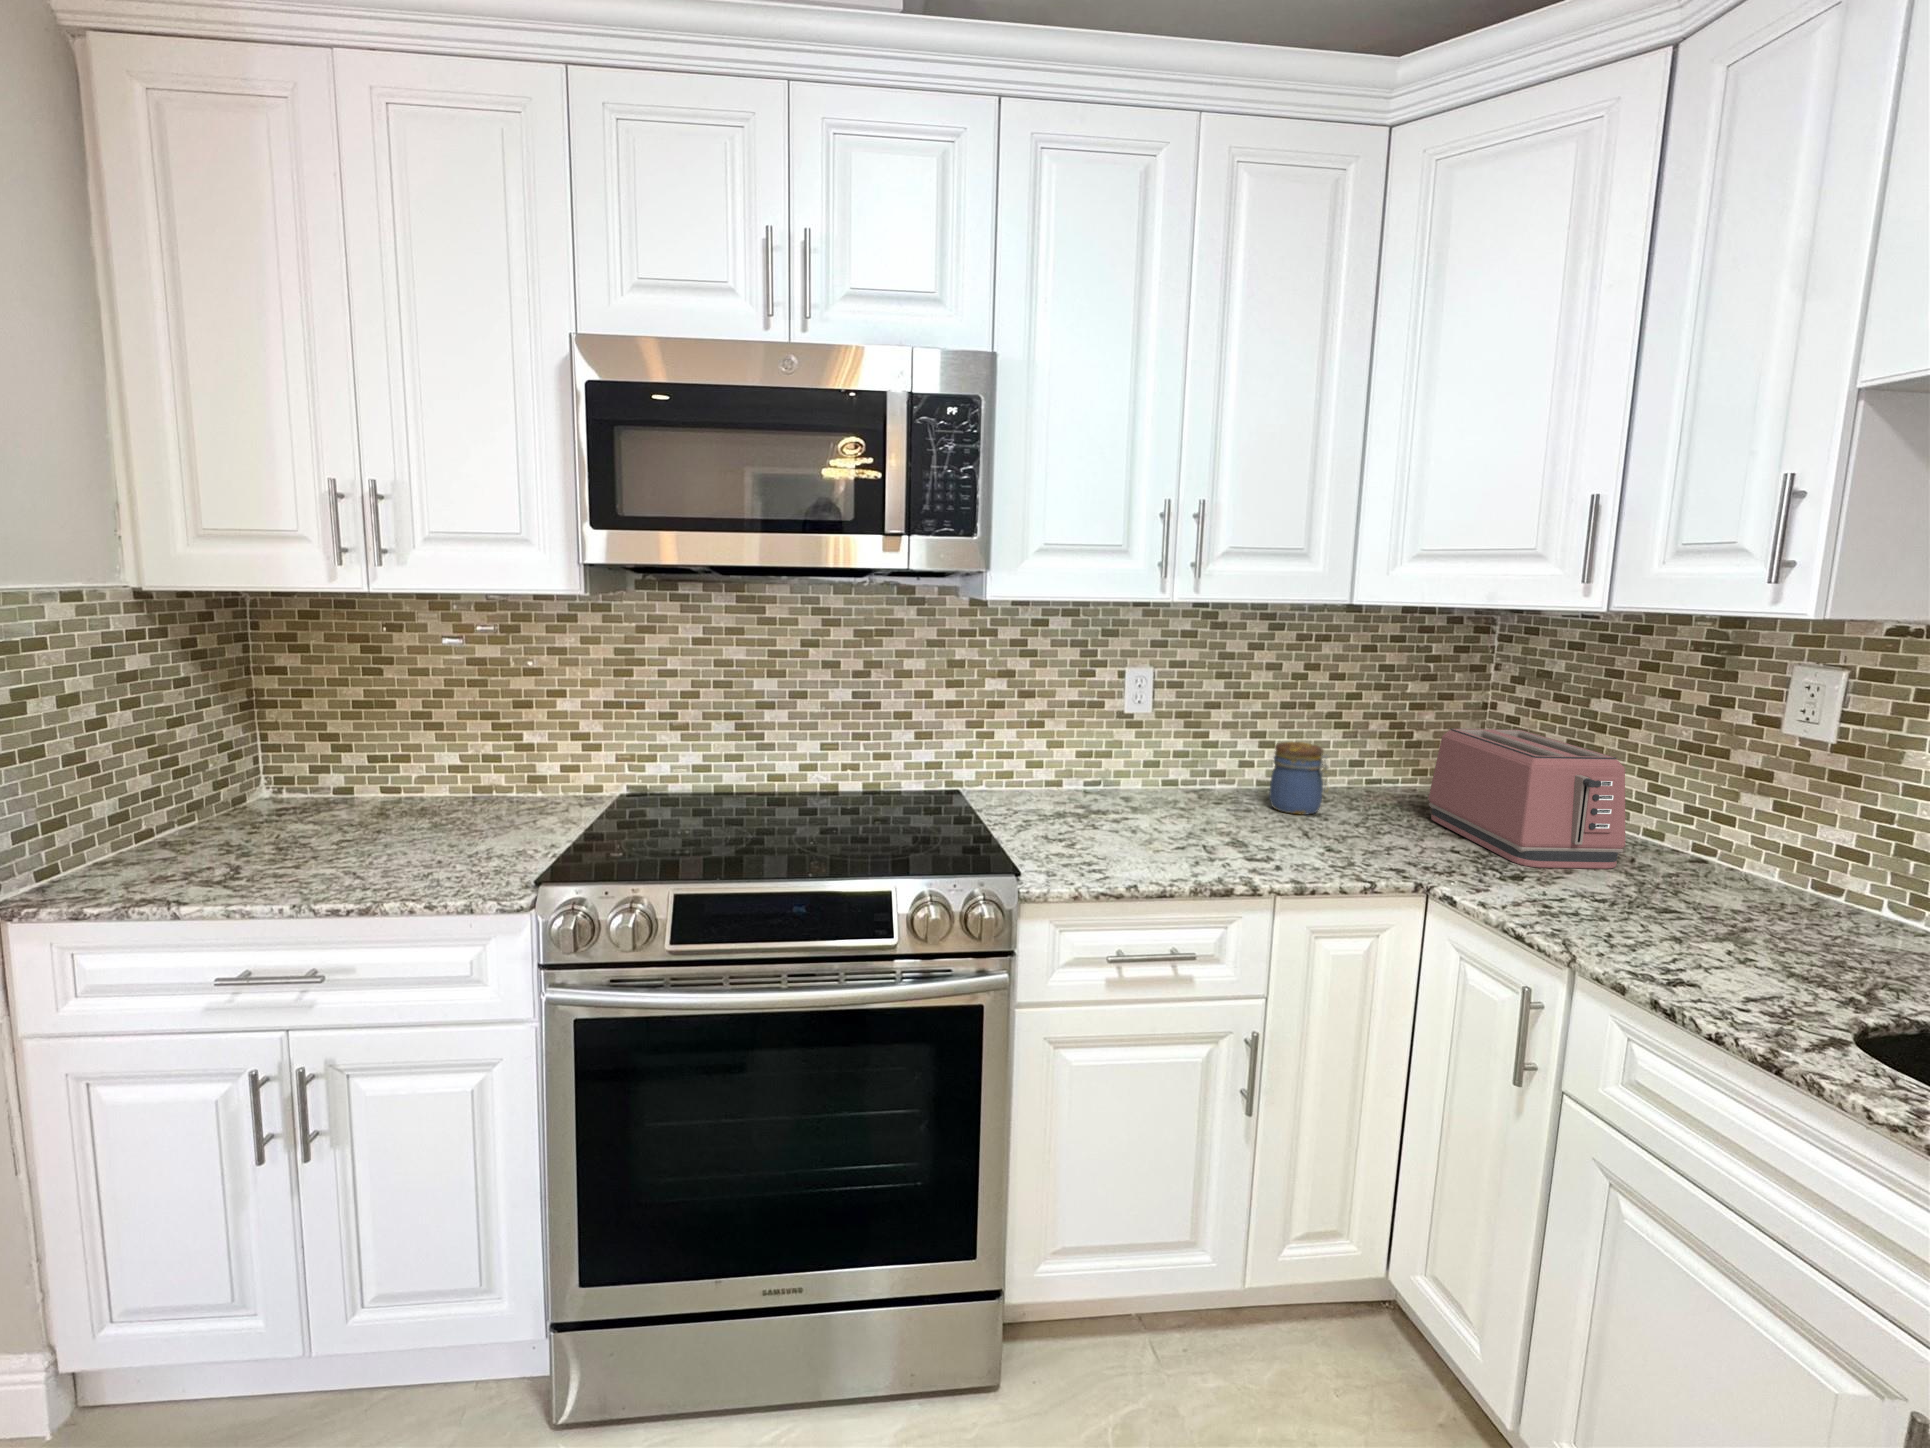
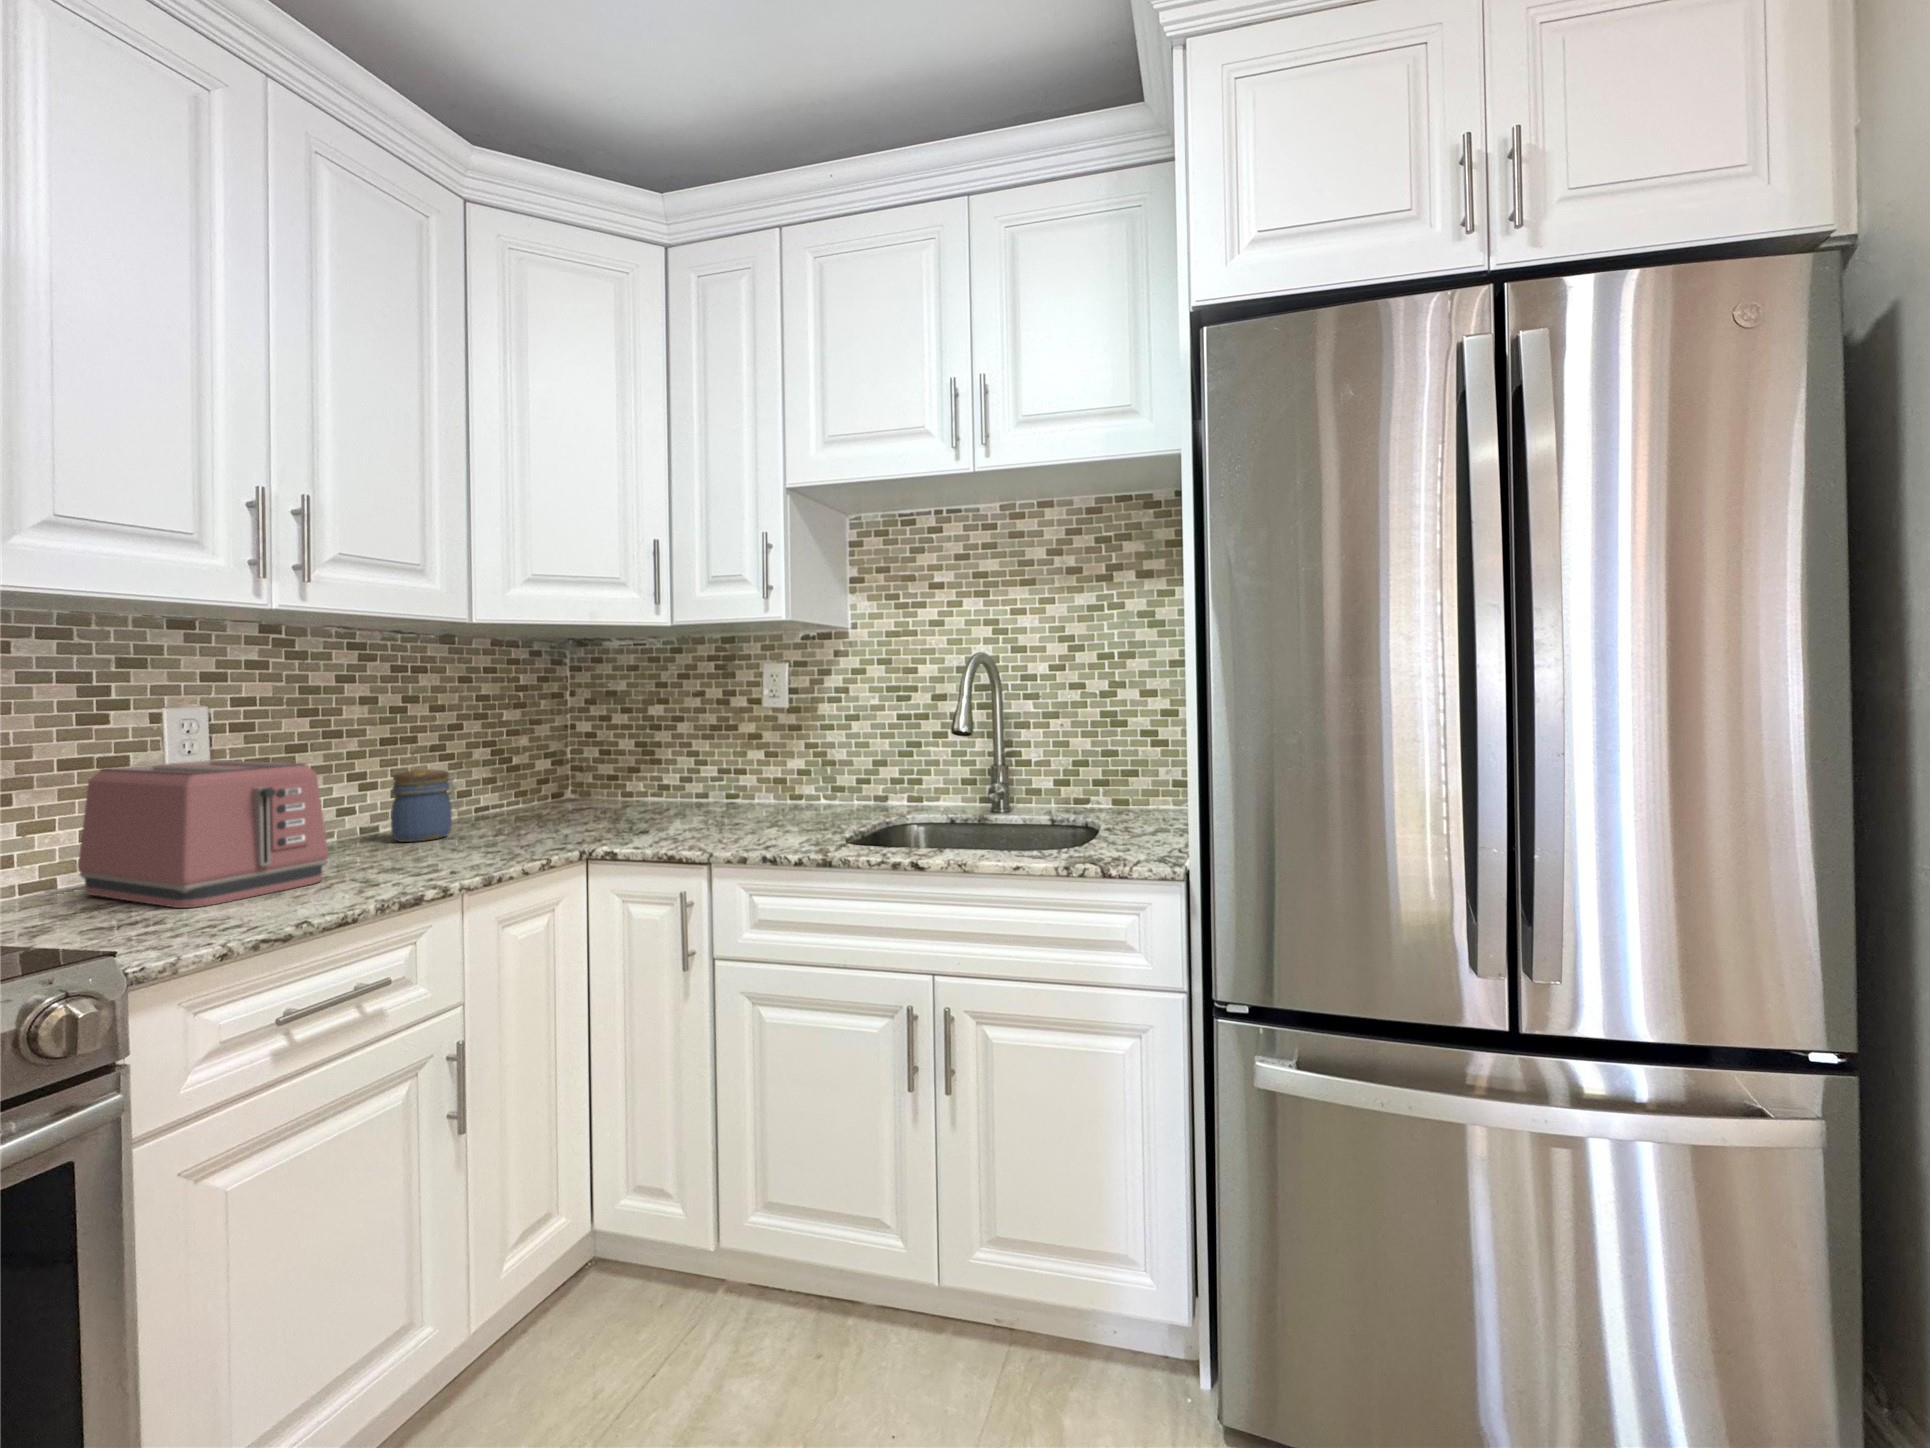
toaster: present [1428,729,1625,869] -> present [78,760,328,908]

